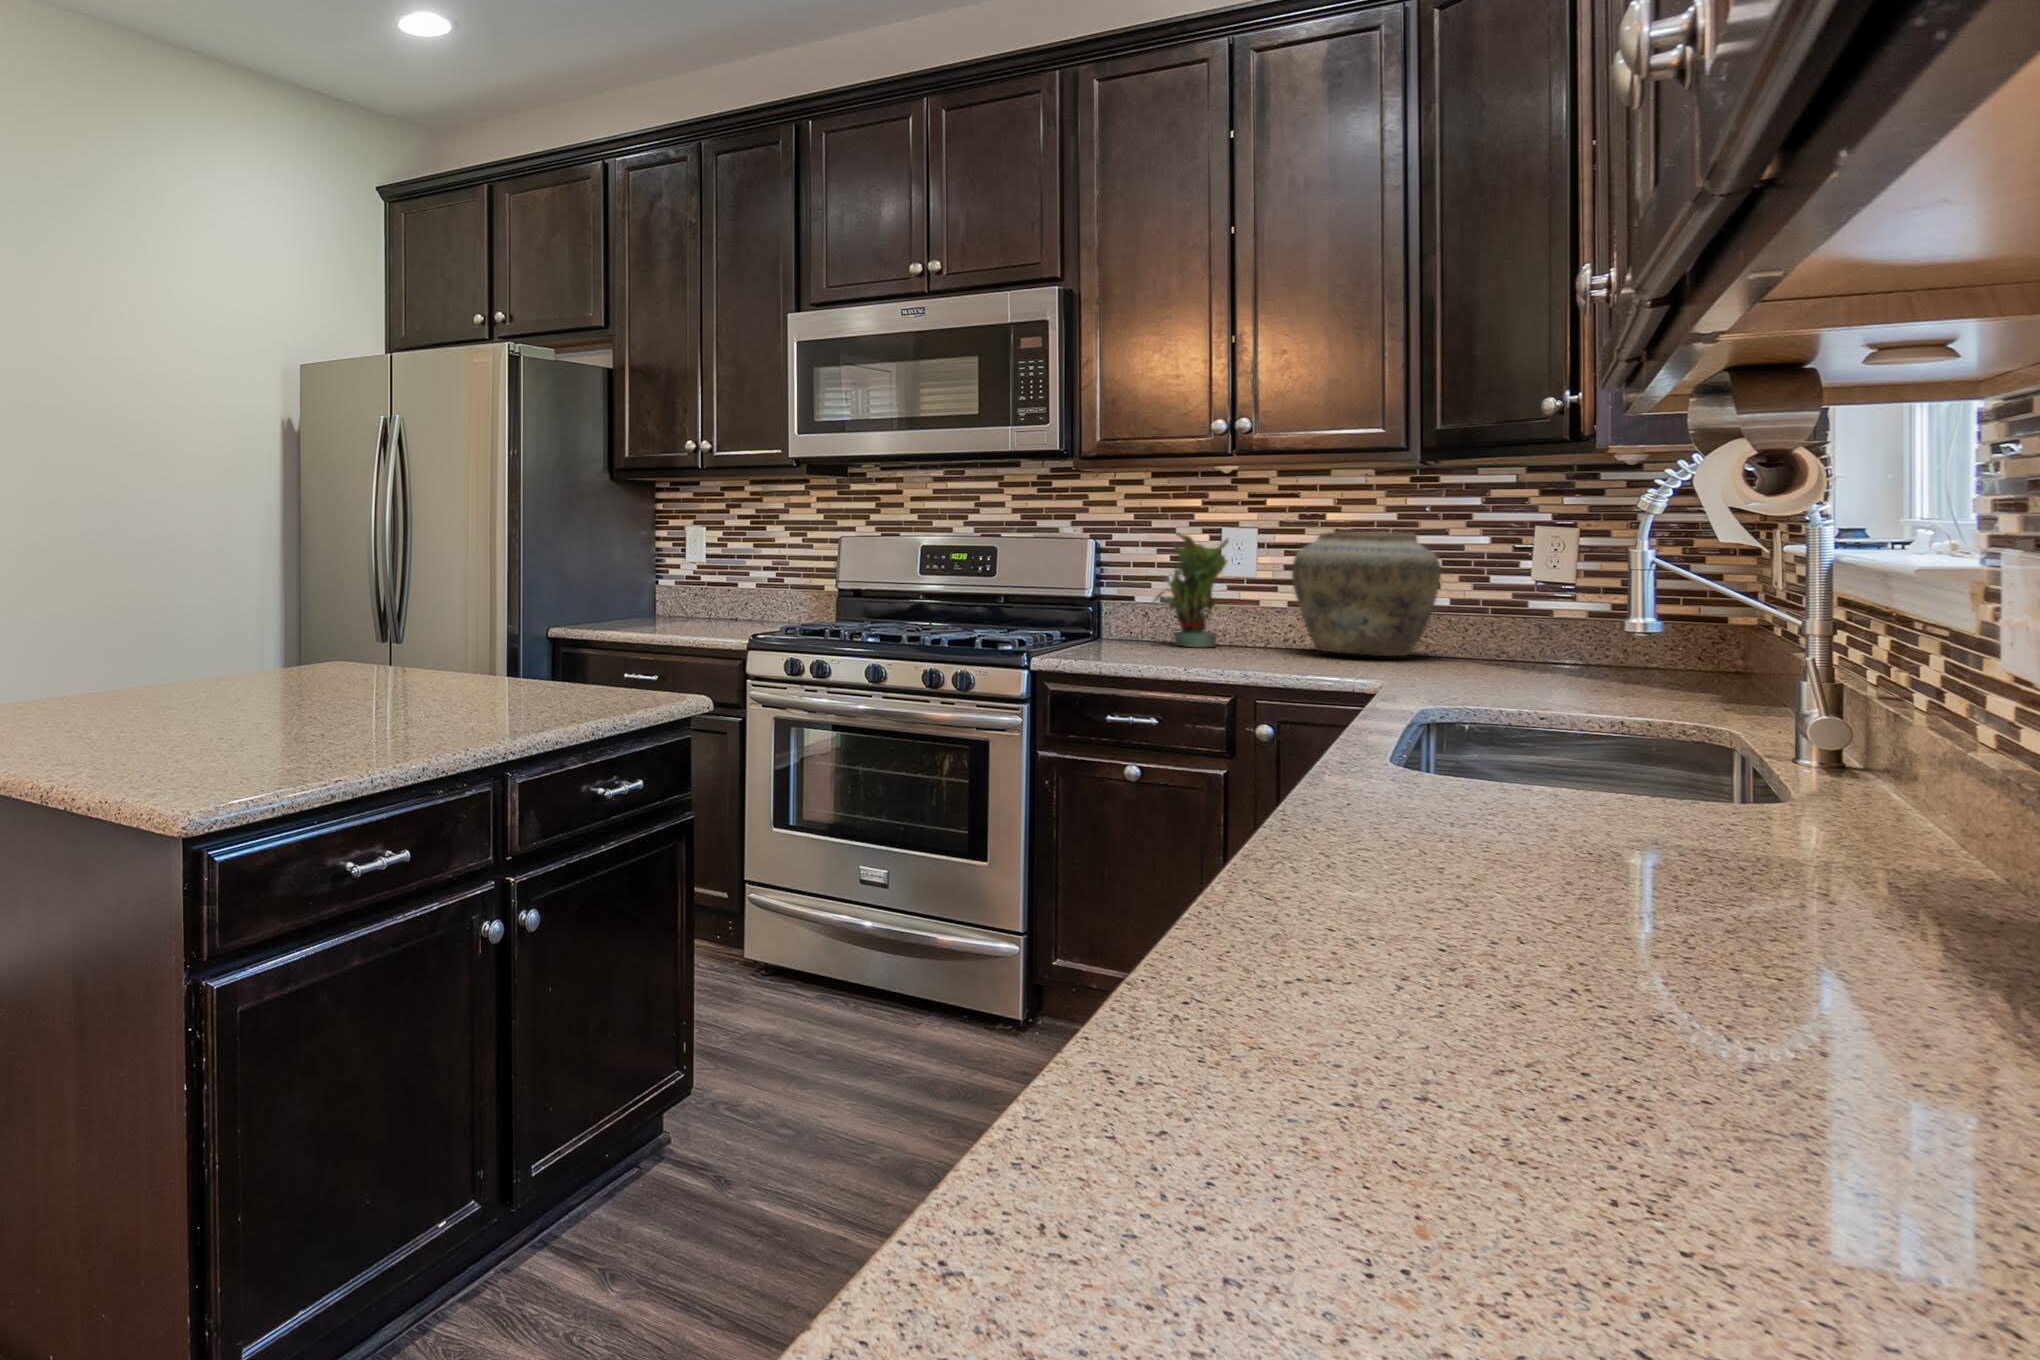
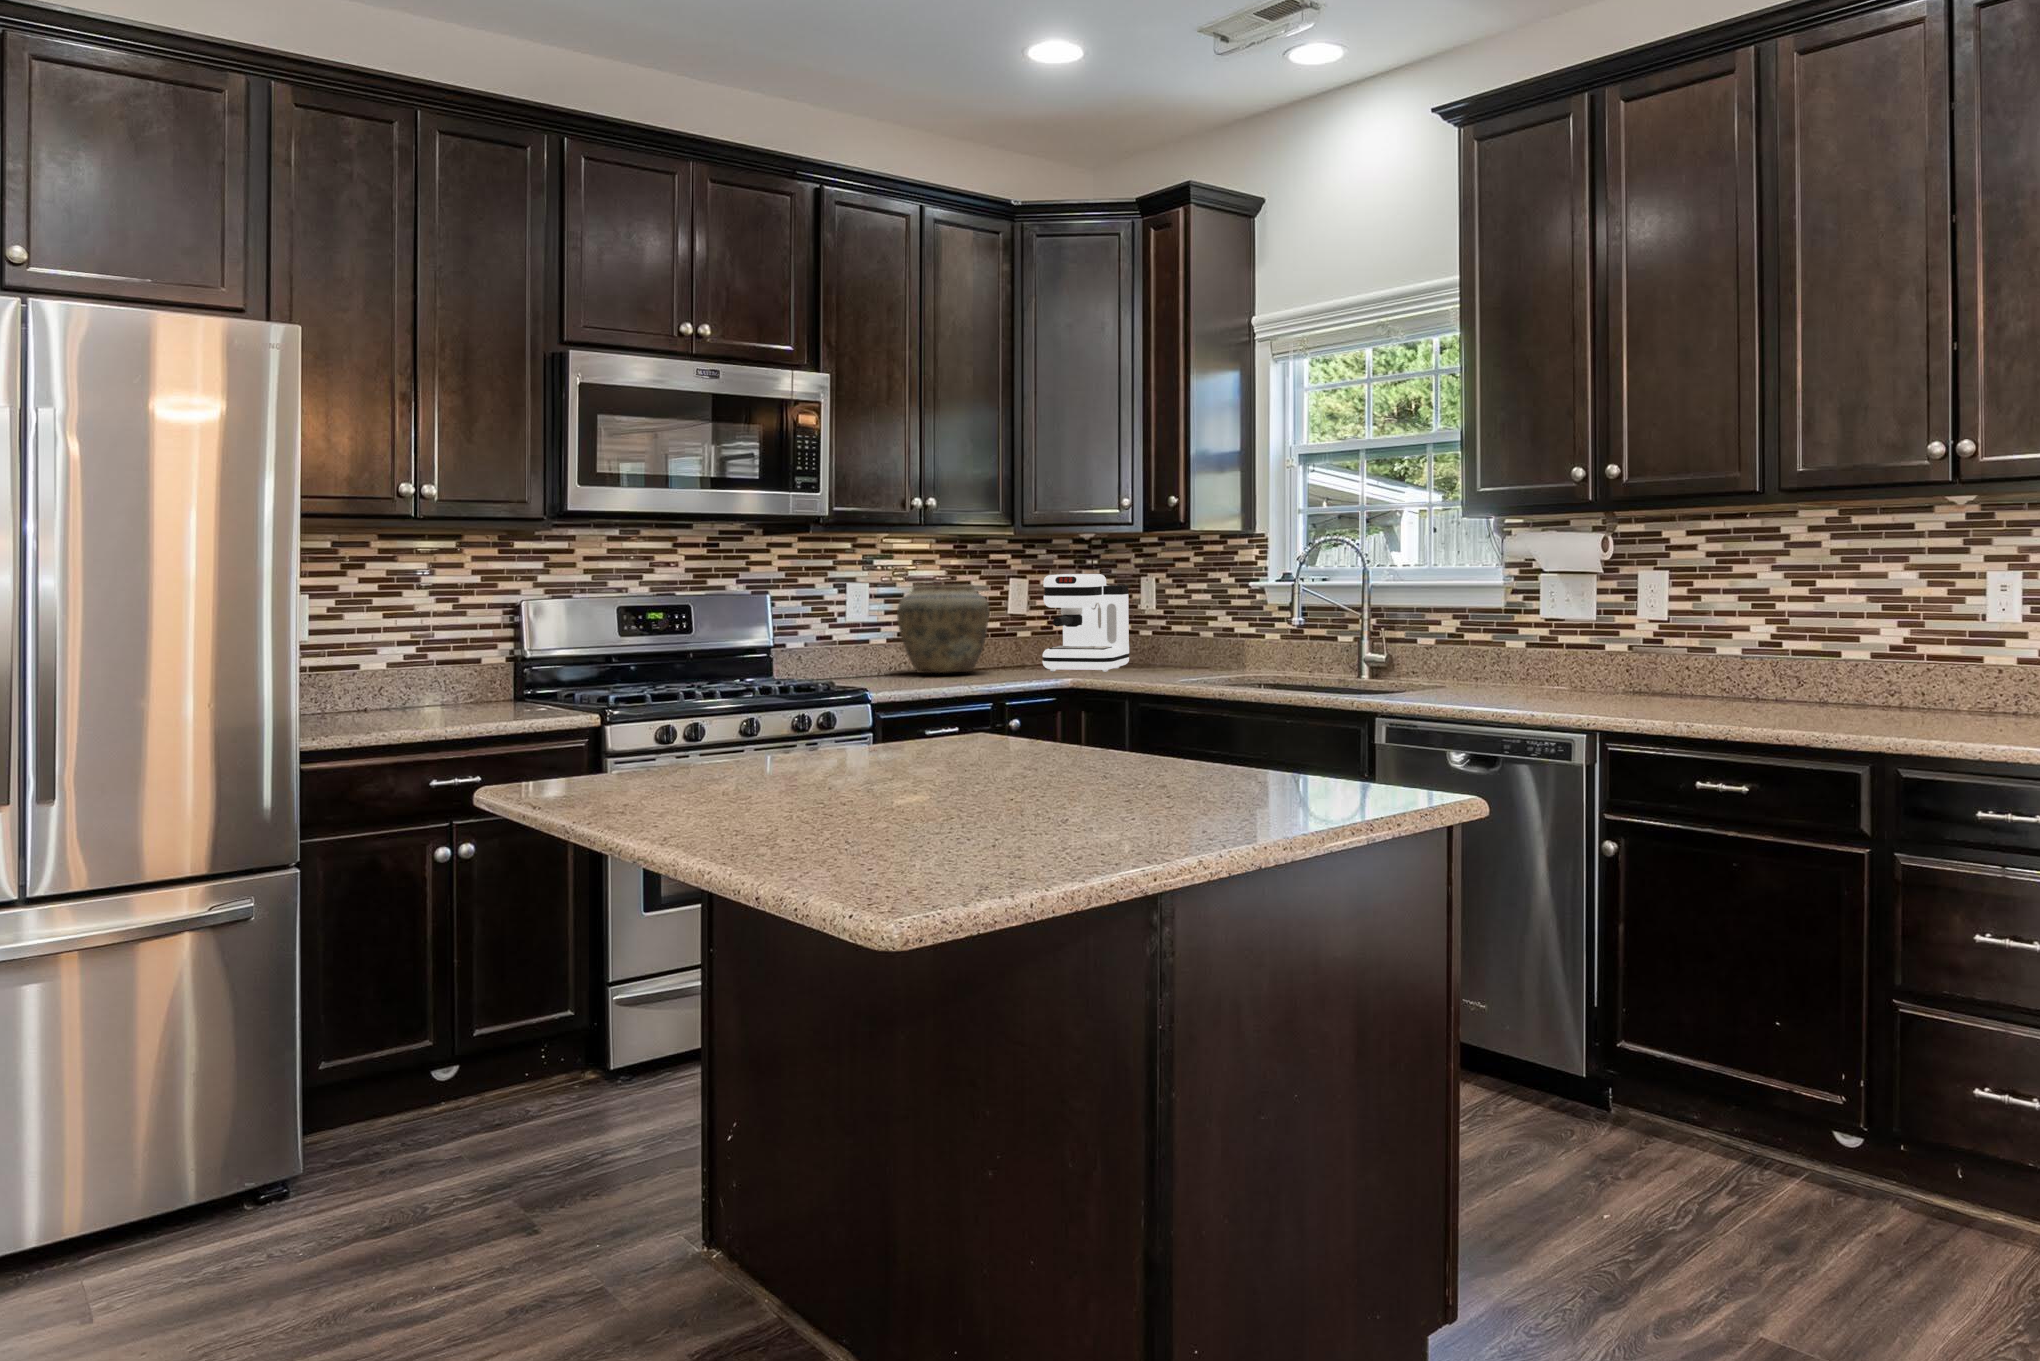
coffee maker: none [1488,520,1708,681] -> present [1043,574,1129,672]
potted plant: present [1155,533,1228,647] -> none [803,587,861,680]

